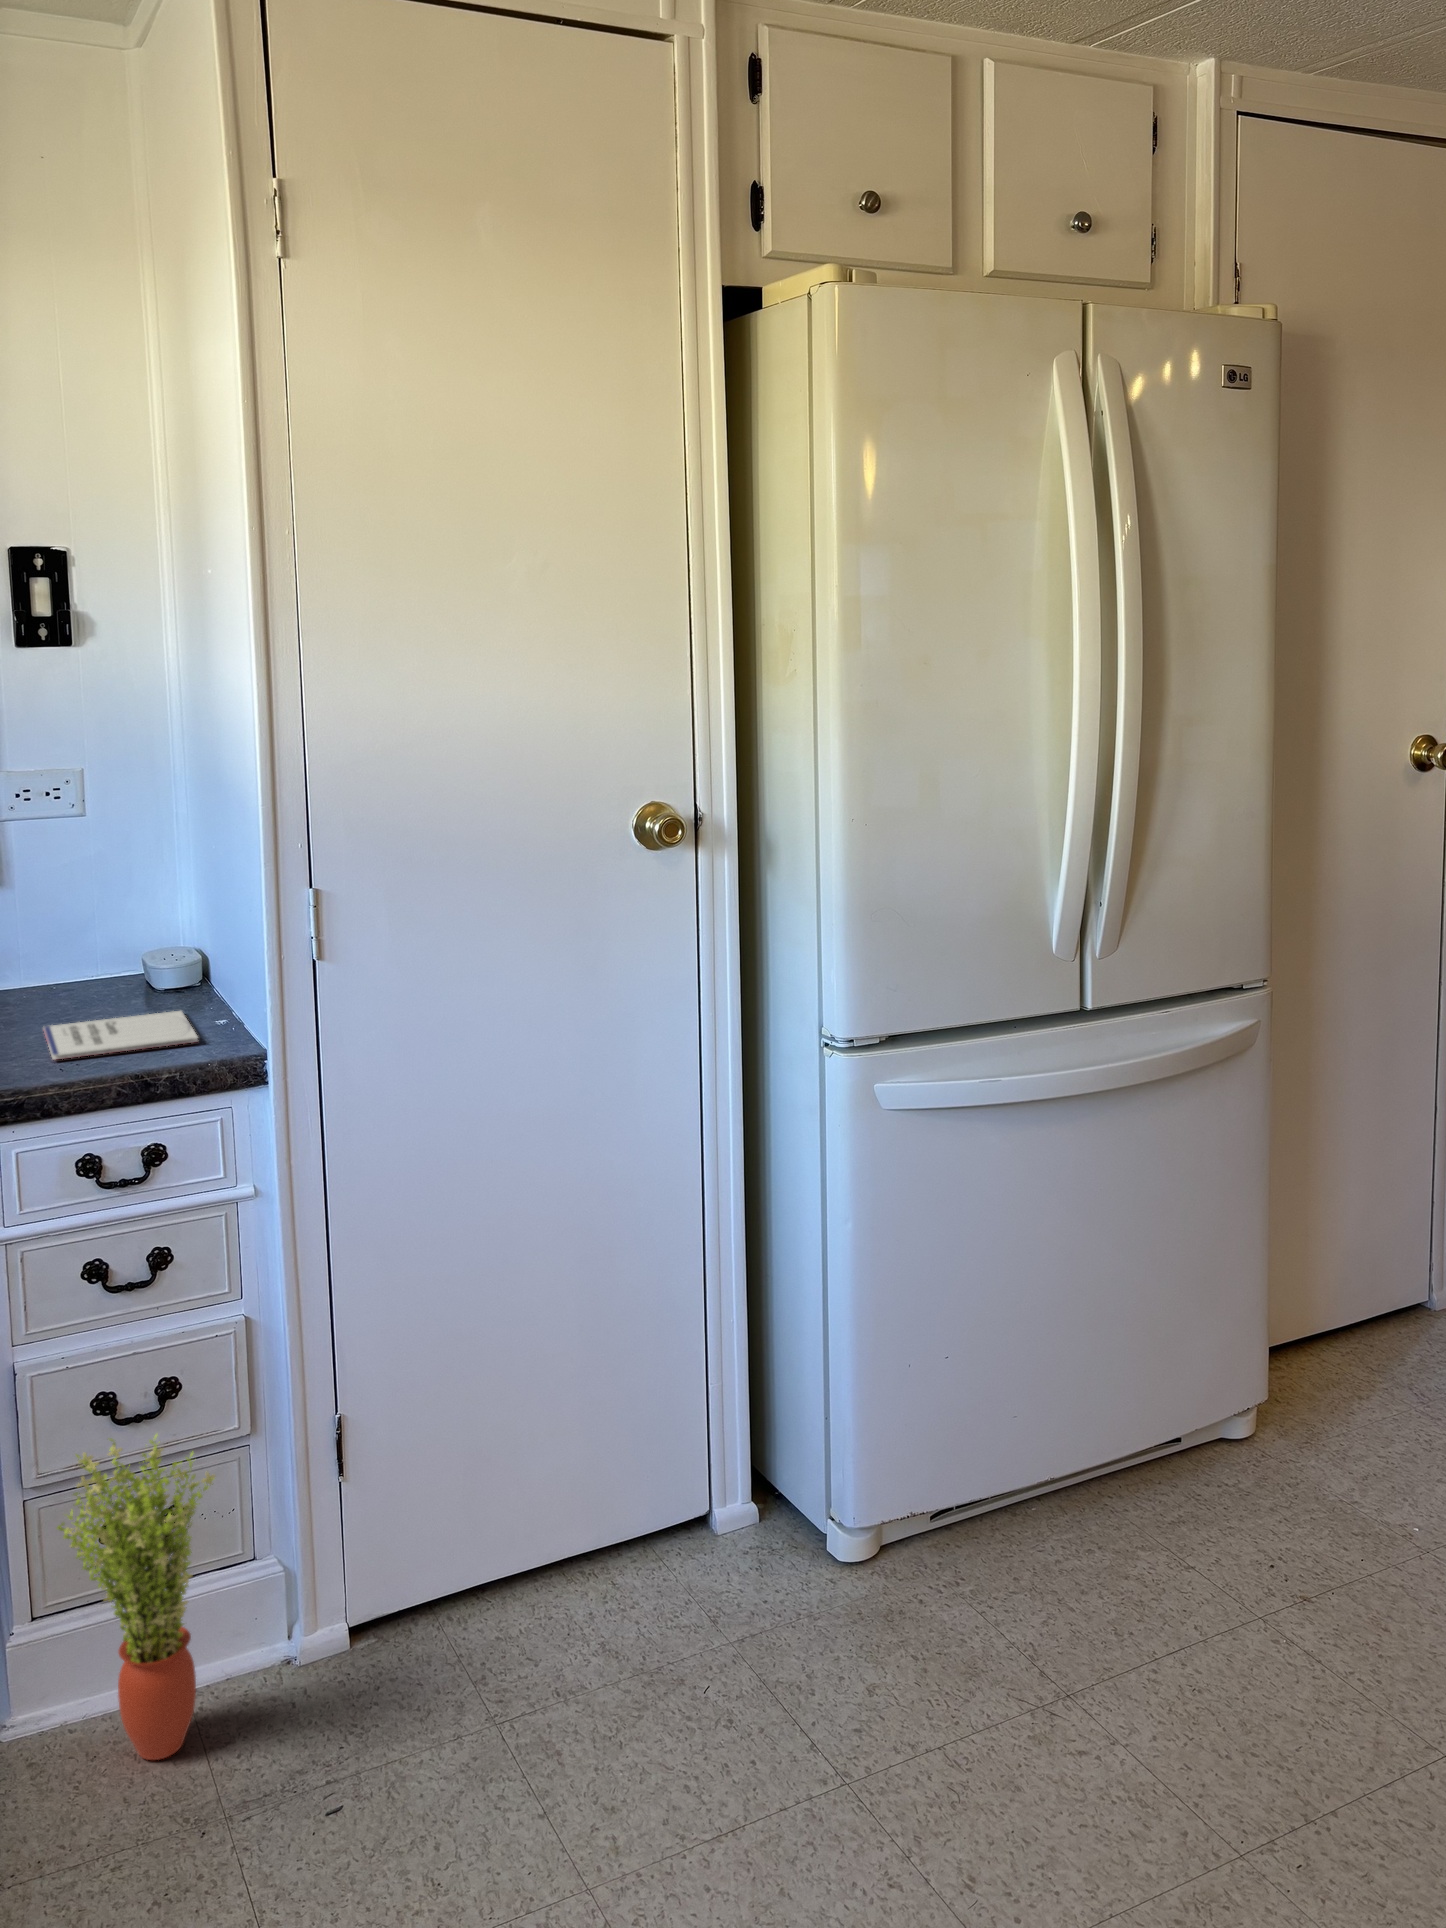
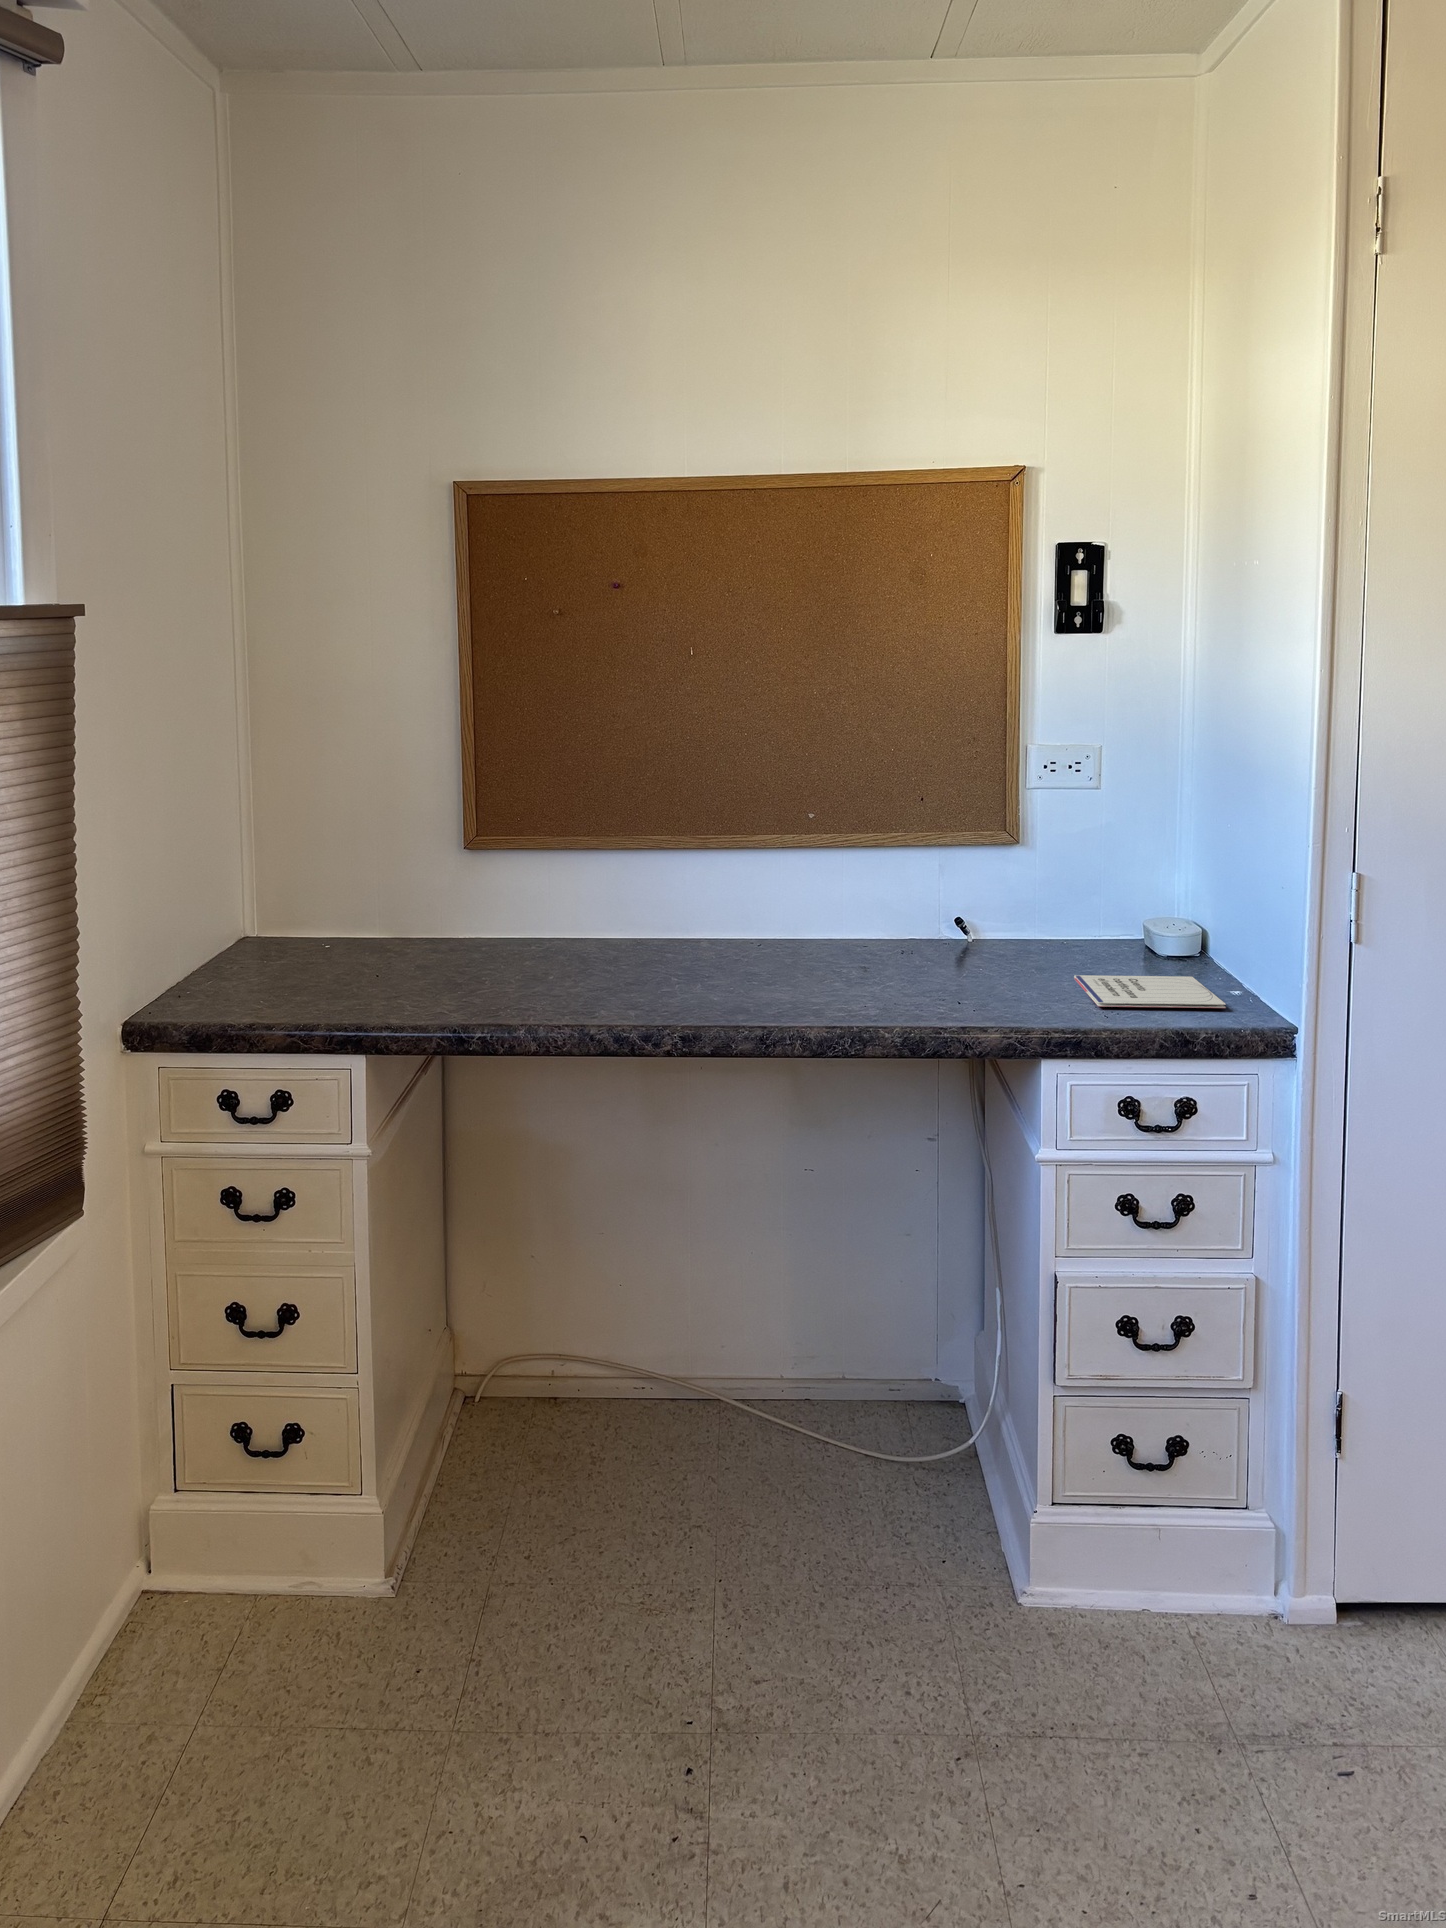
potted plant: present [57,1434,215,1760] -> none [1099,1364,1245,1678]

